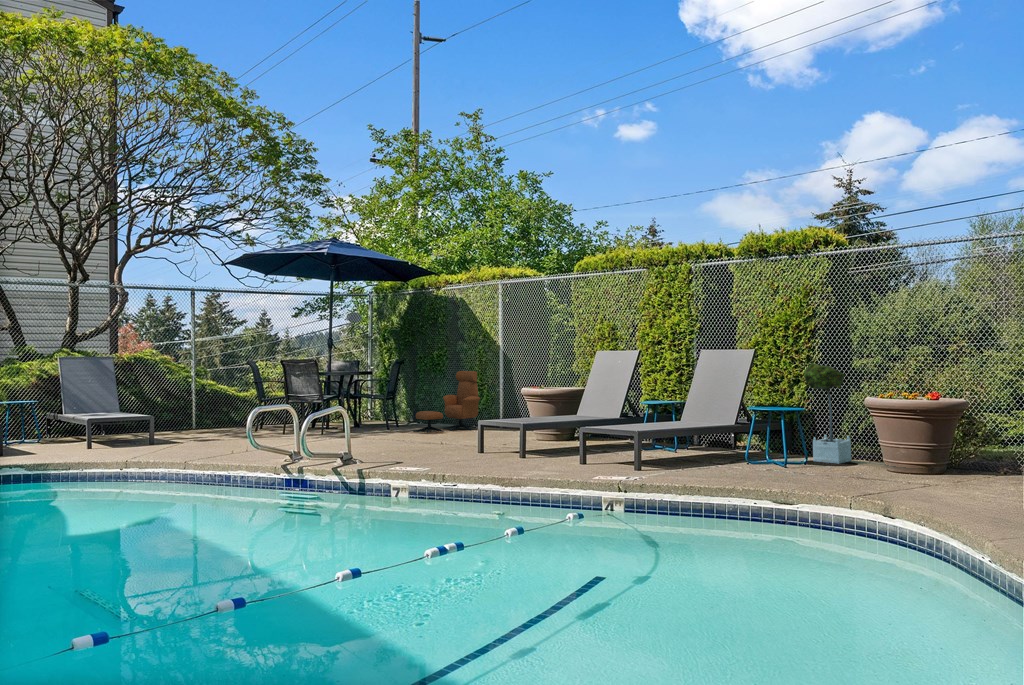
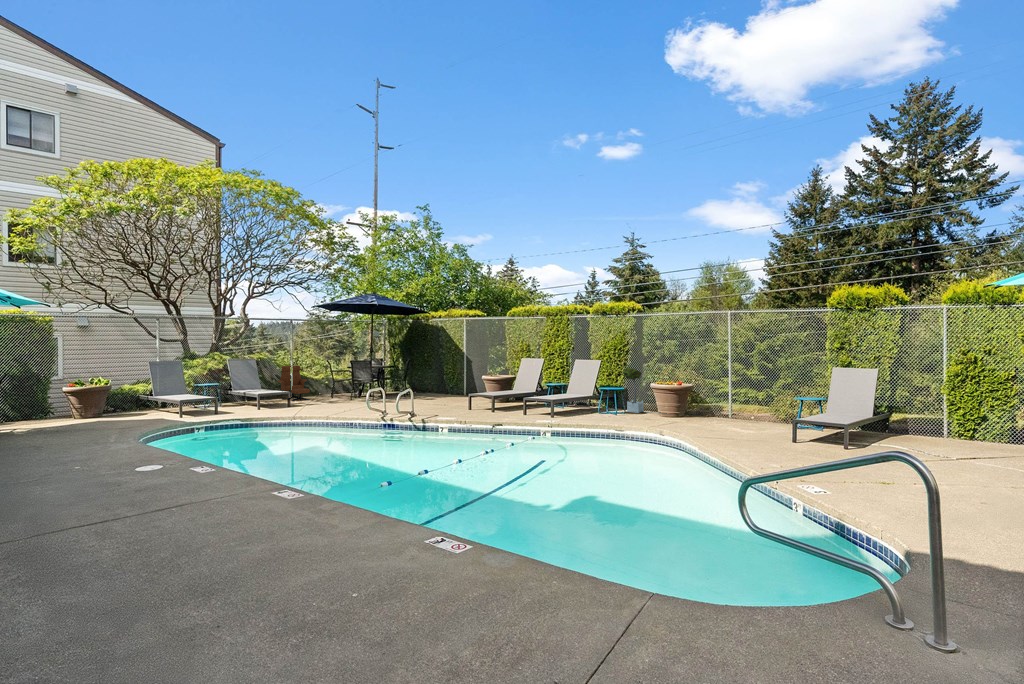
lounge chair: present [414,371,480,433] -> present [278,365,310,401]

